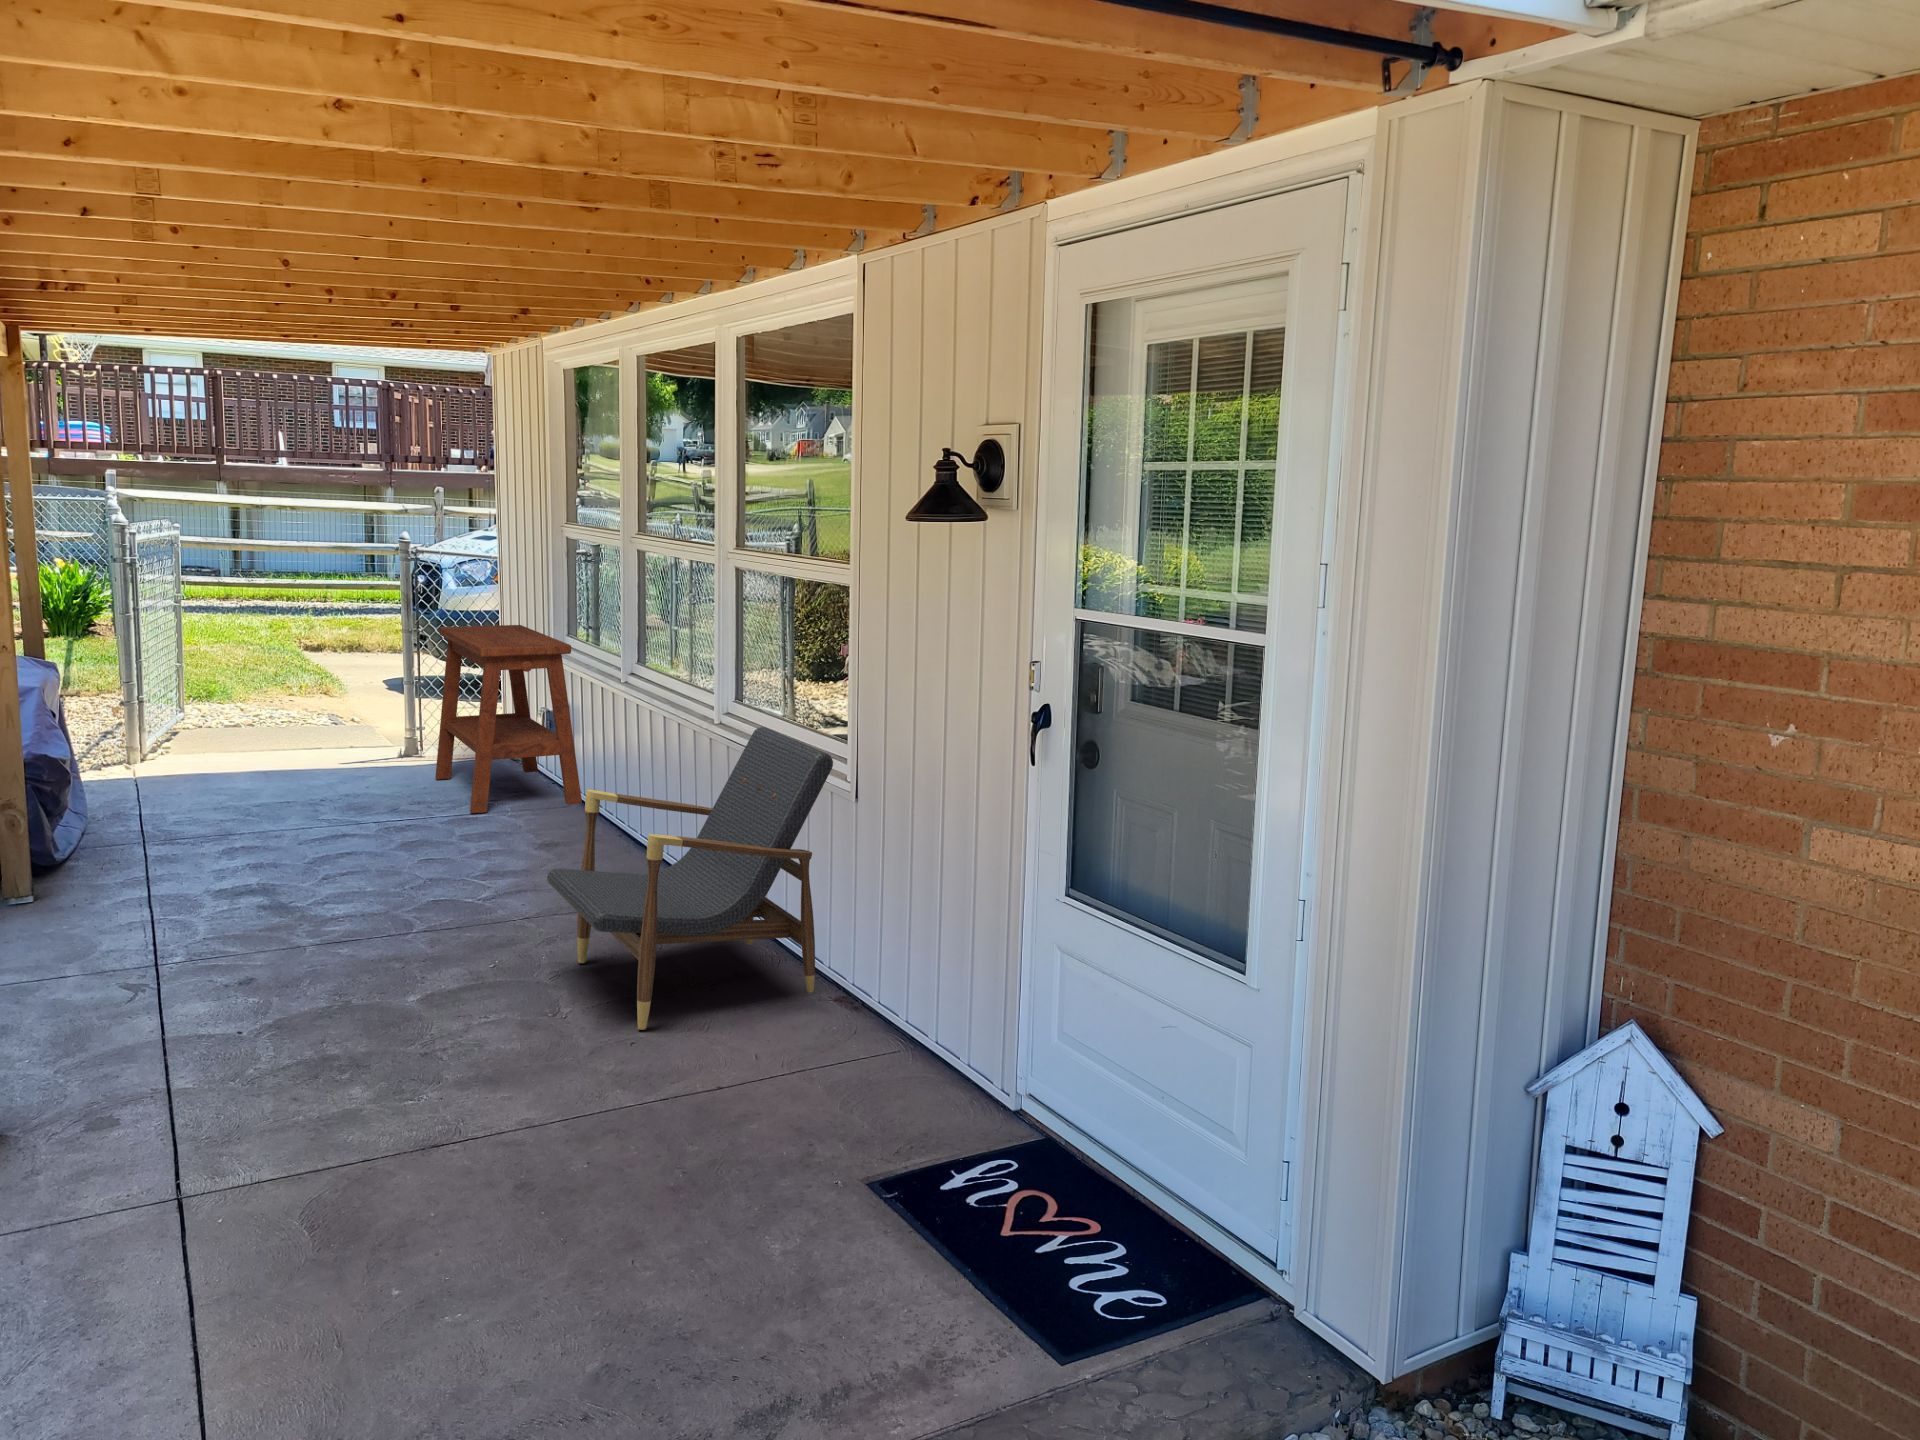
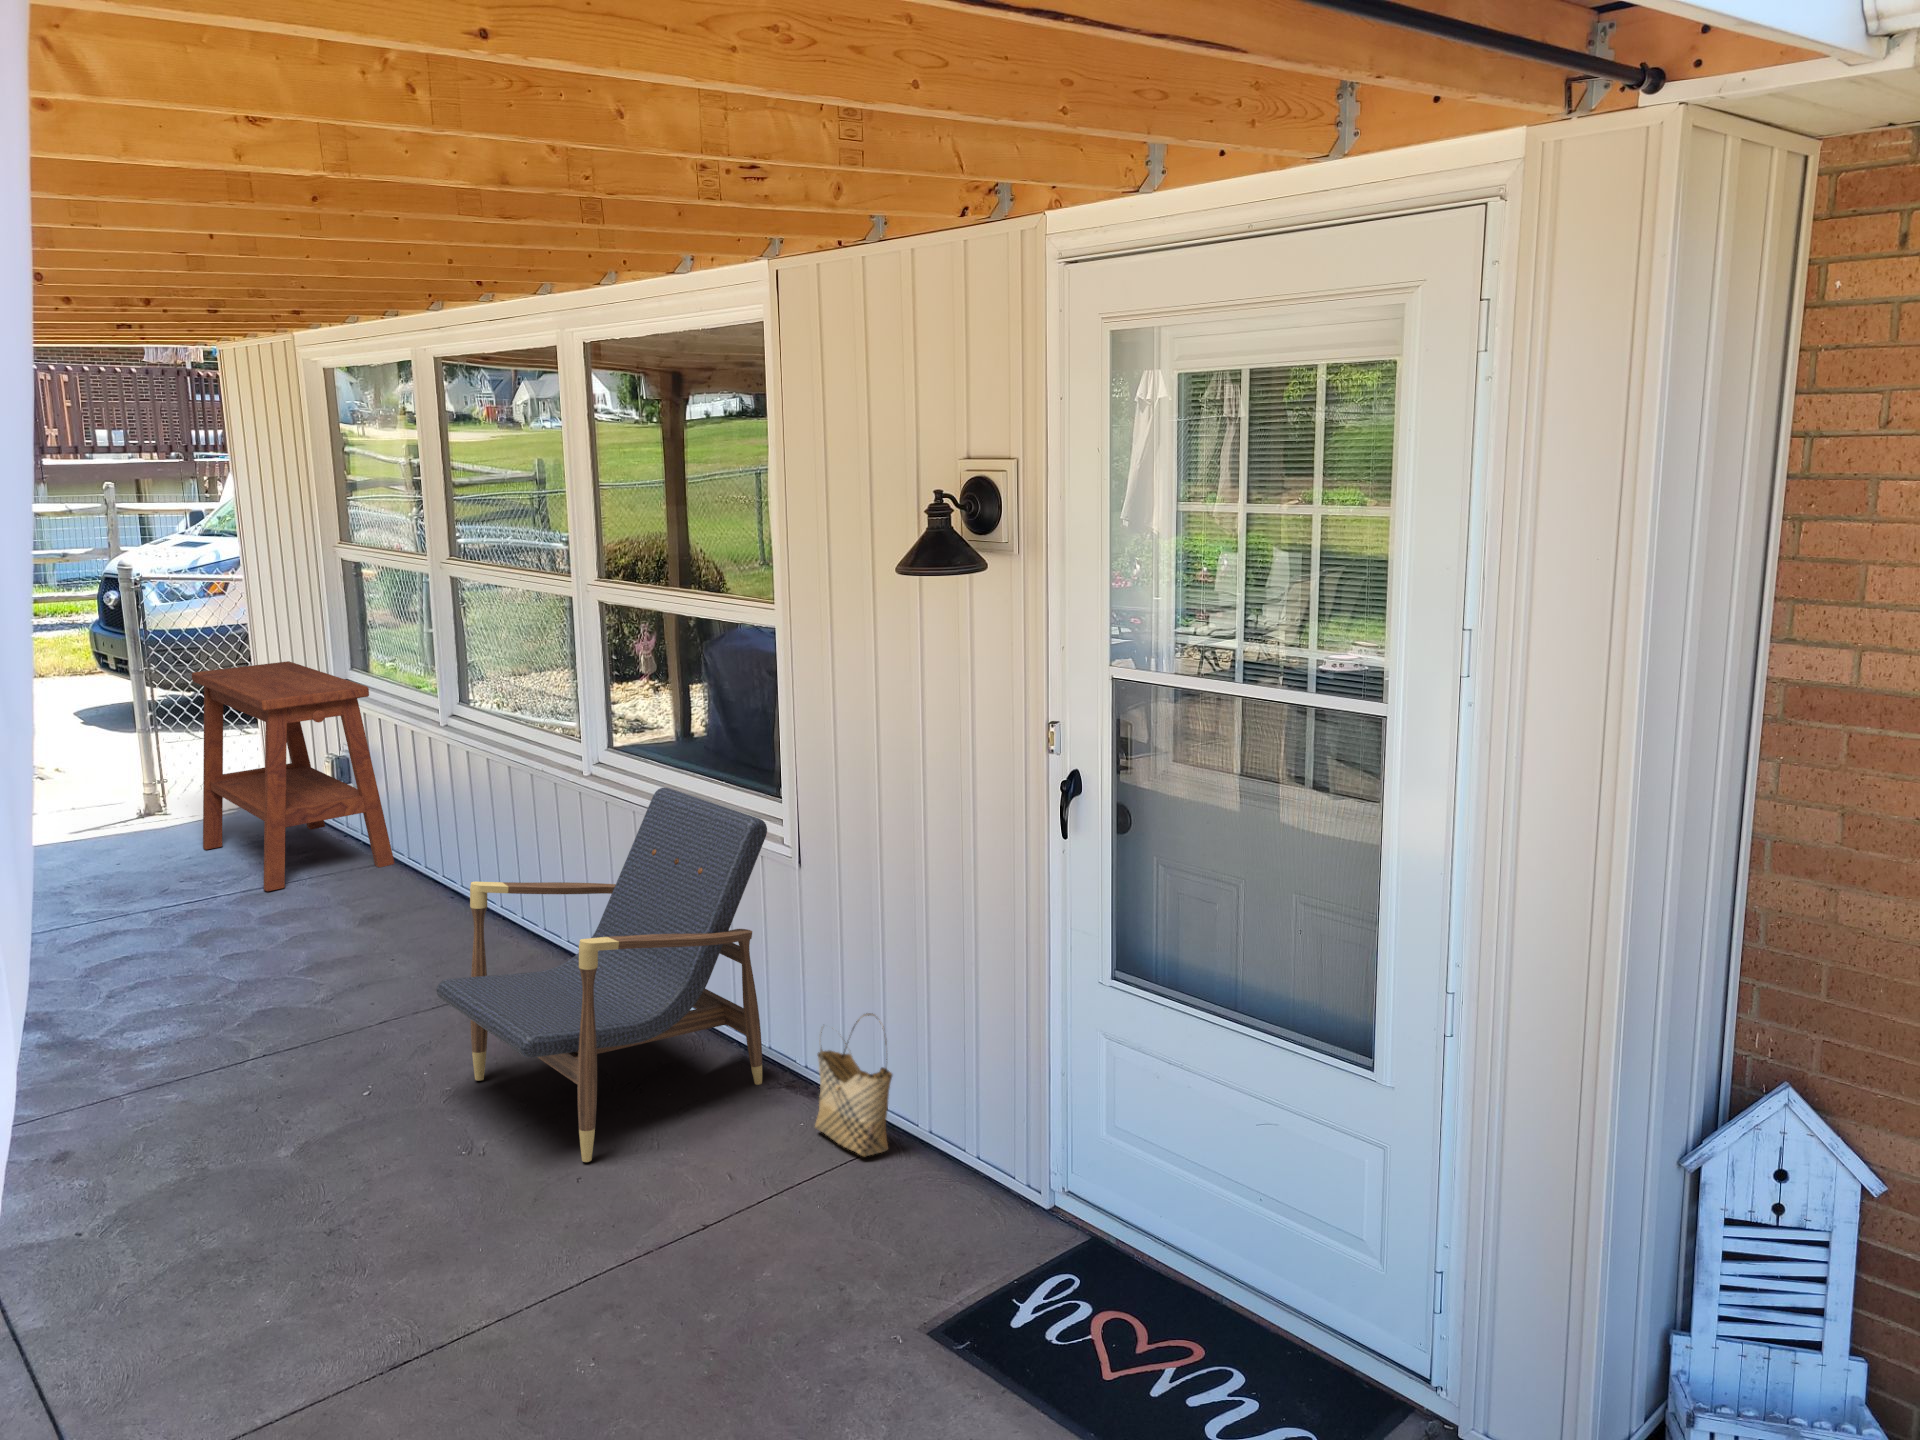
woven basket: none [841,928,905,1053] -> present [815,1013,892,1156]

